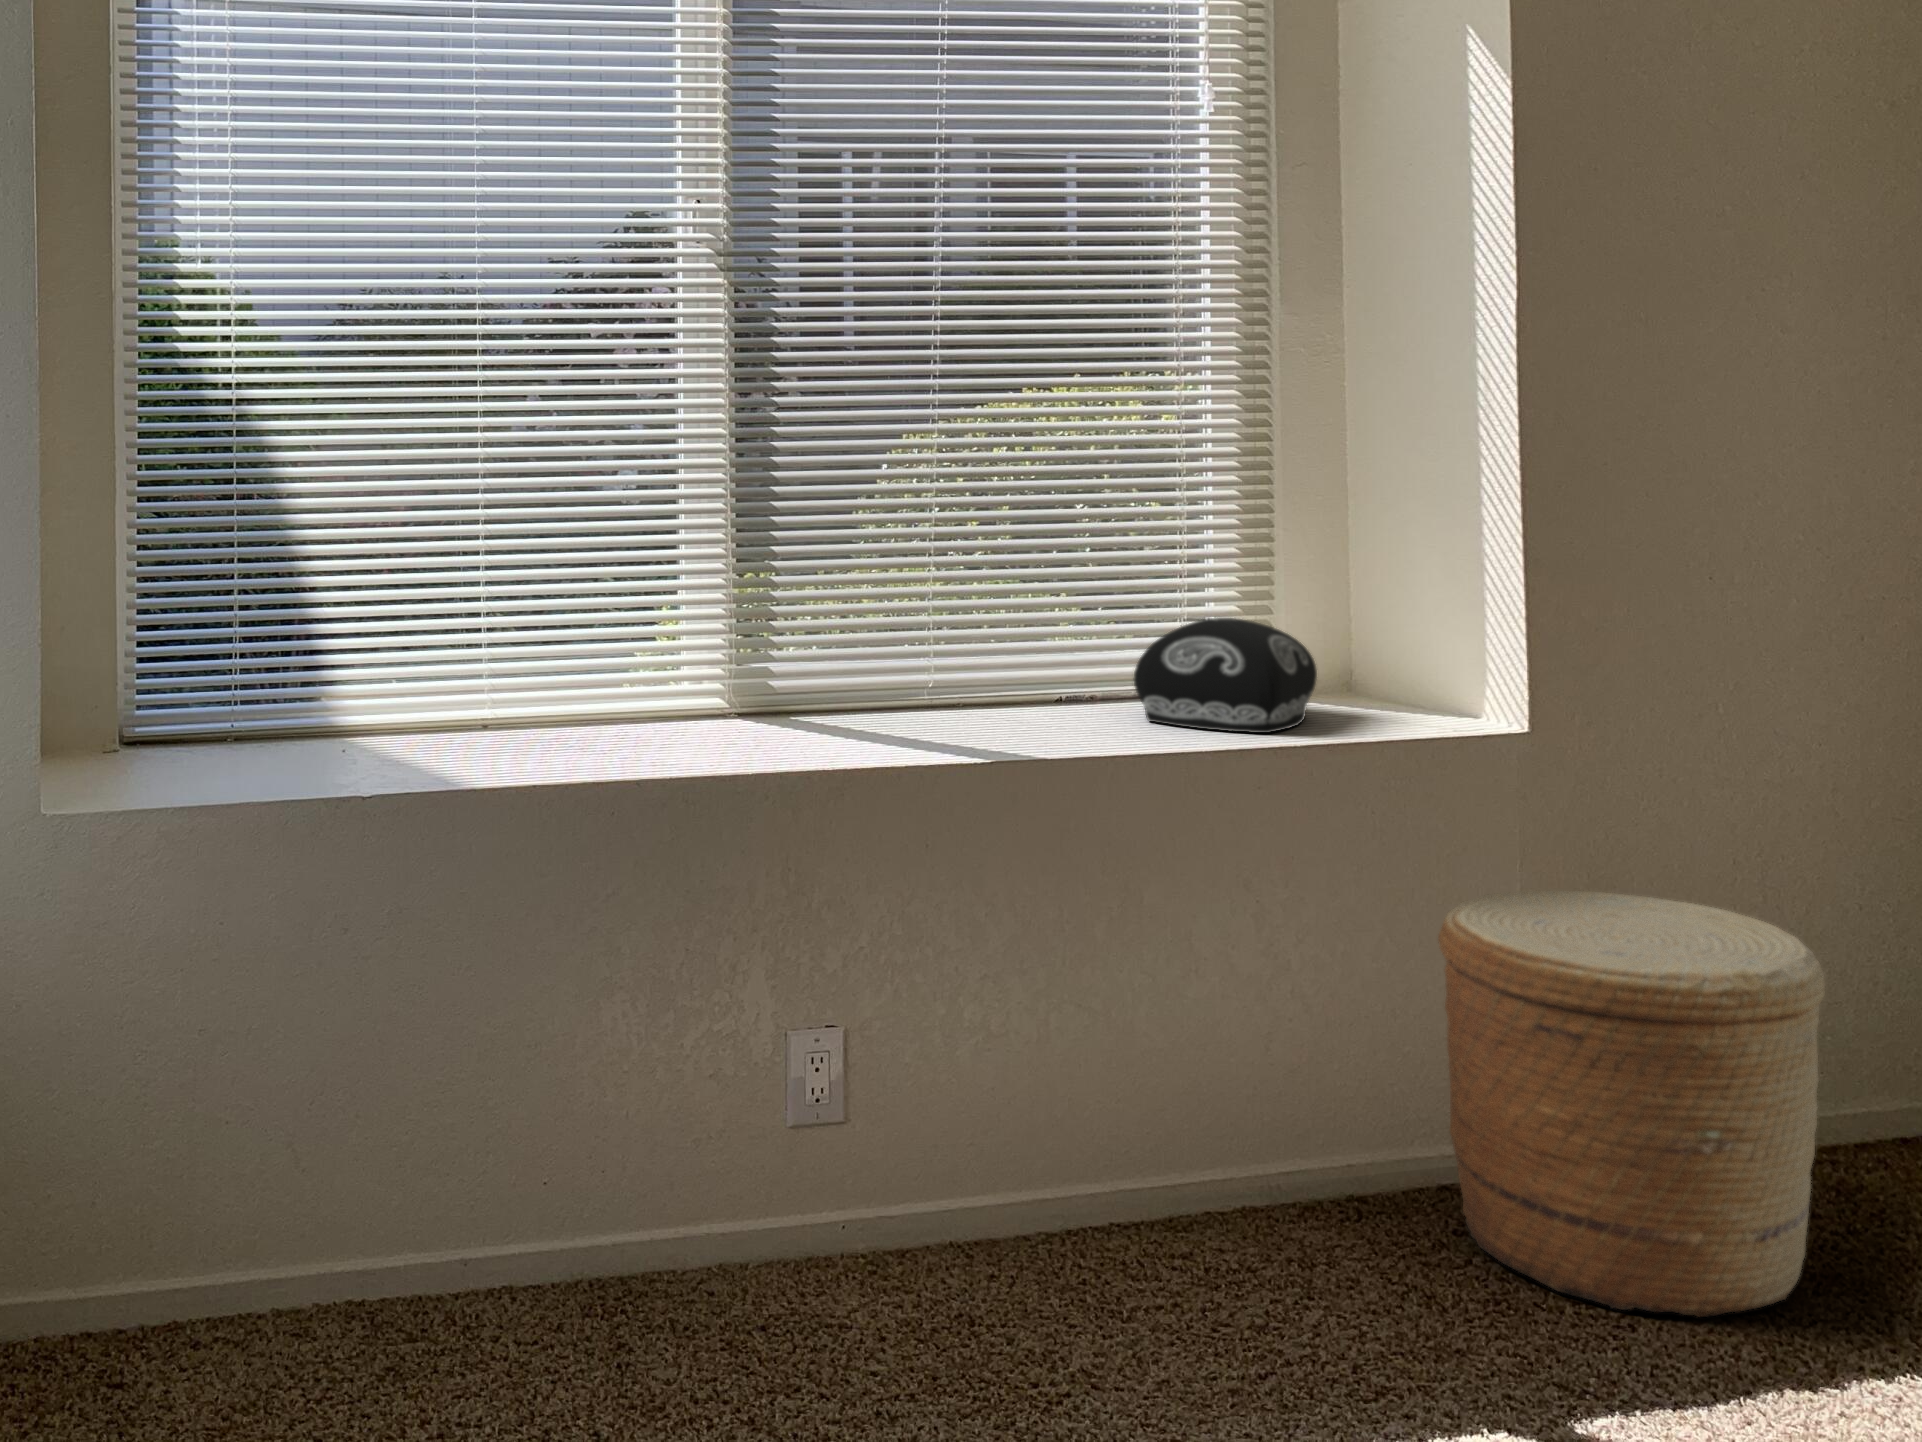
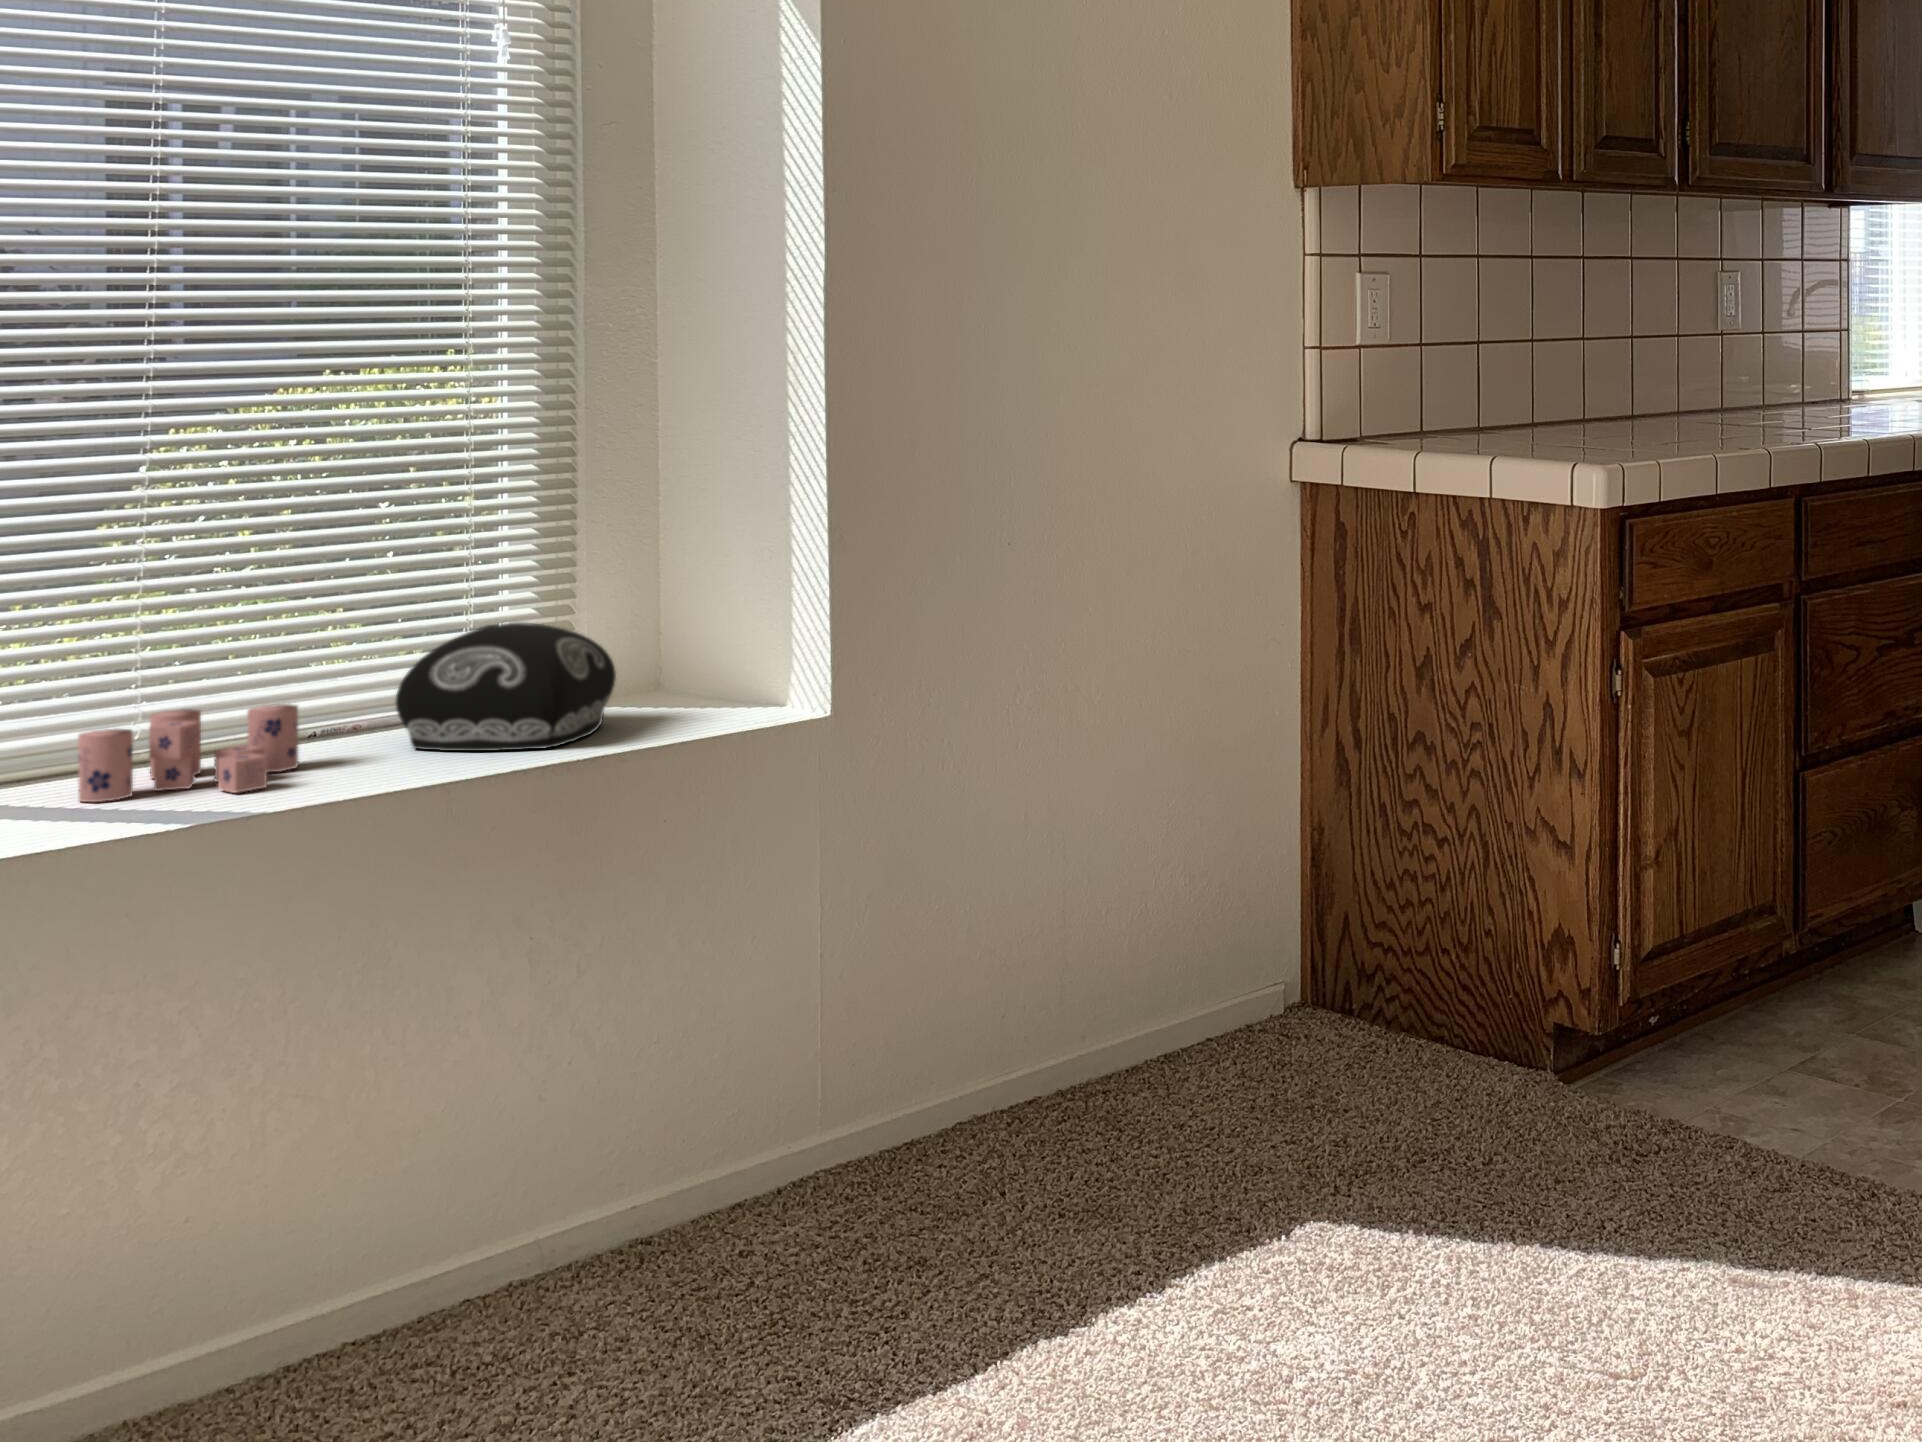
candle: none [906,669,1060,742] -> present [78,704,298,802]
woven basket: present [1438,891,1825,1317] -> none [729,868,1089,1300]

